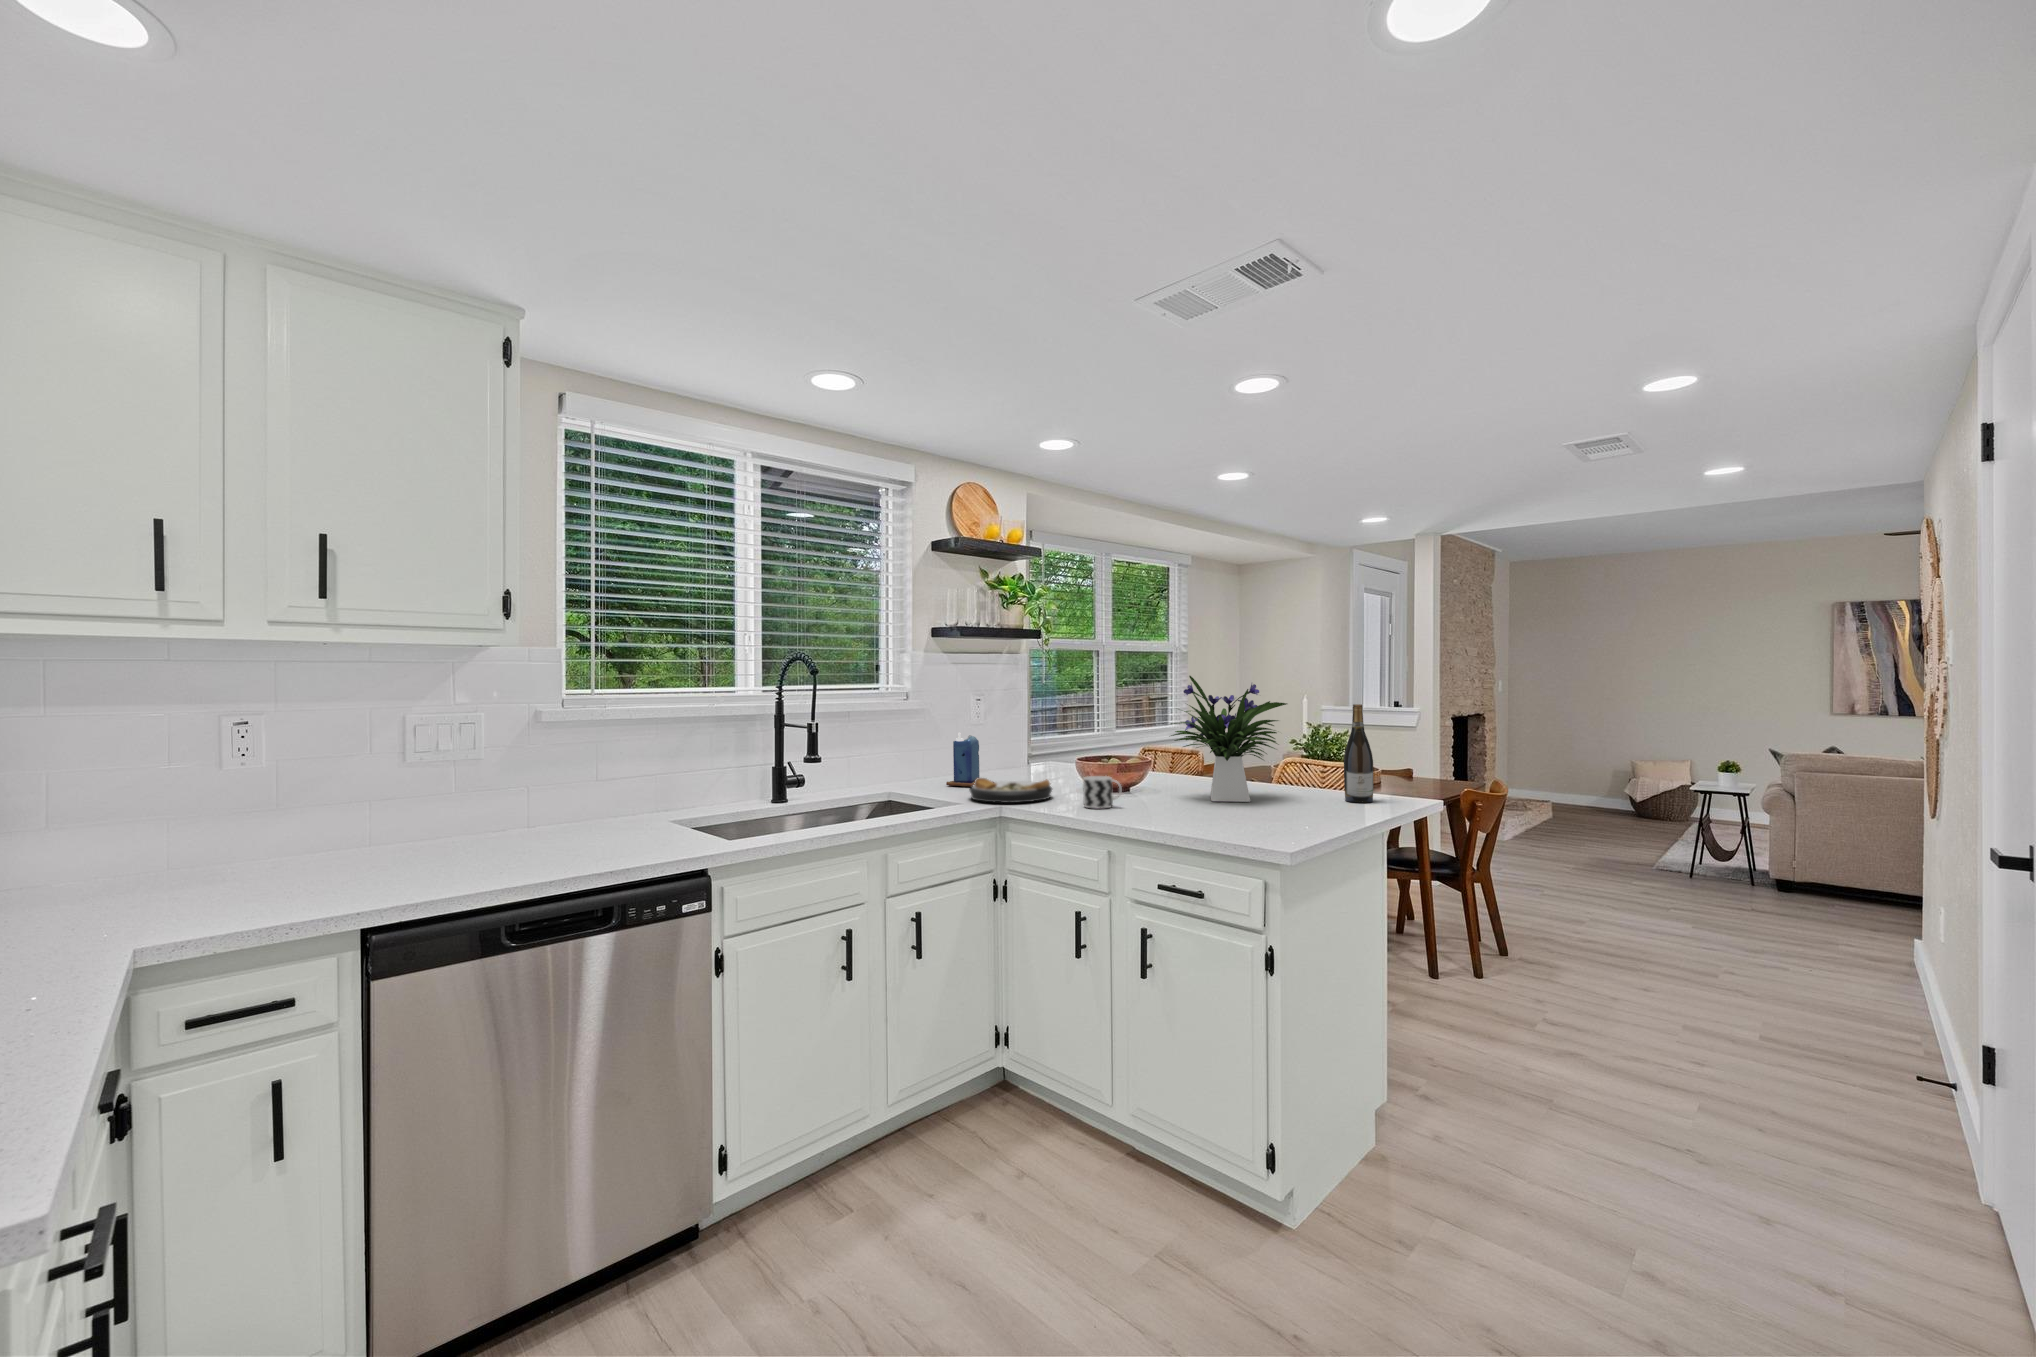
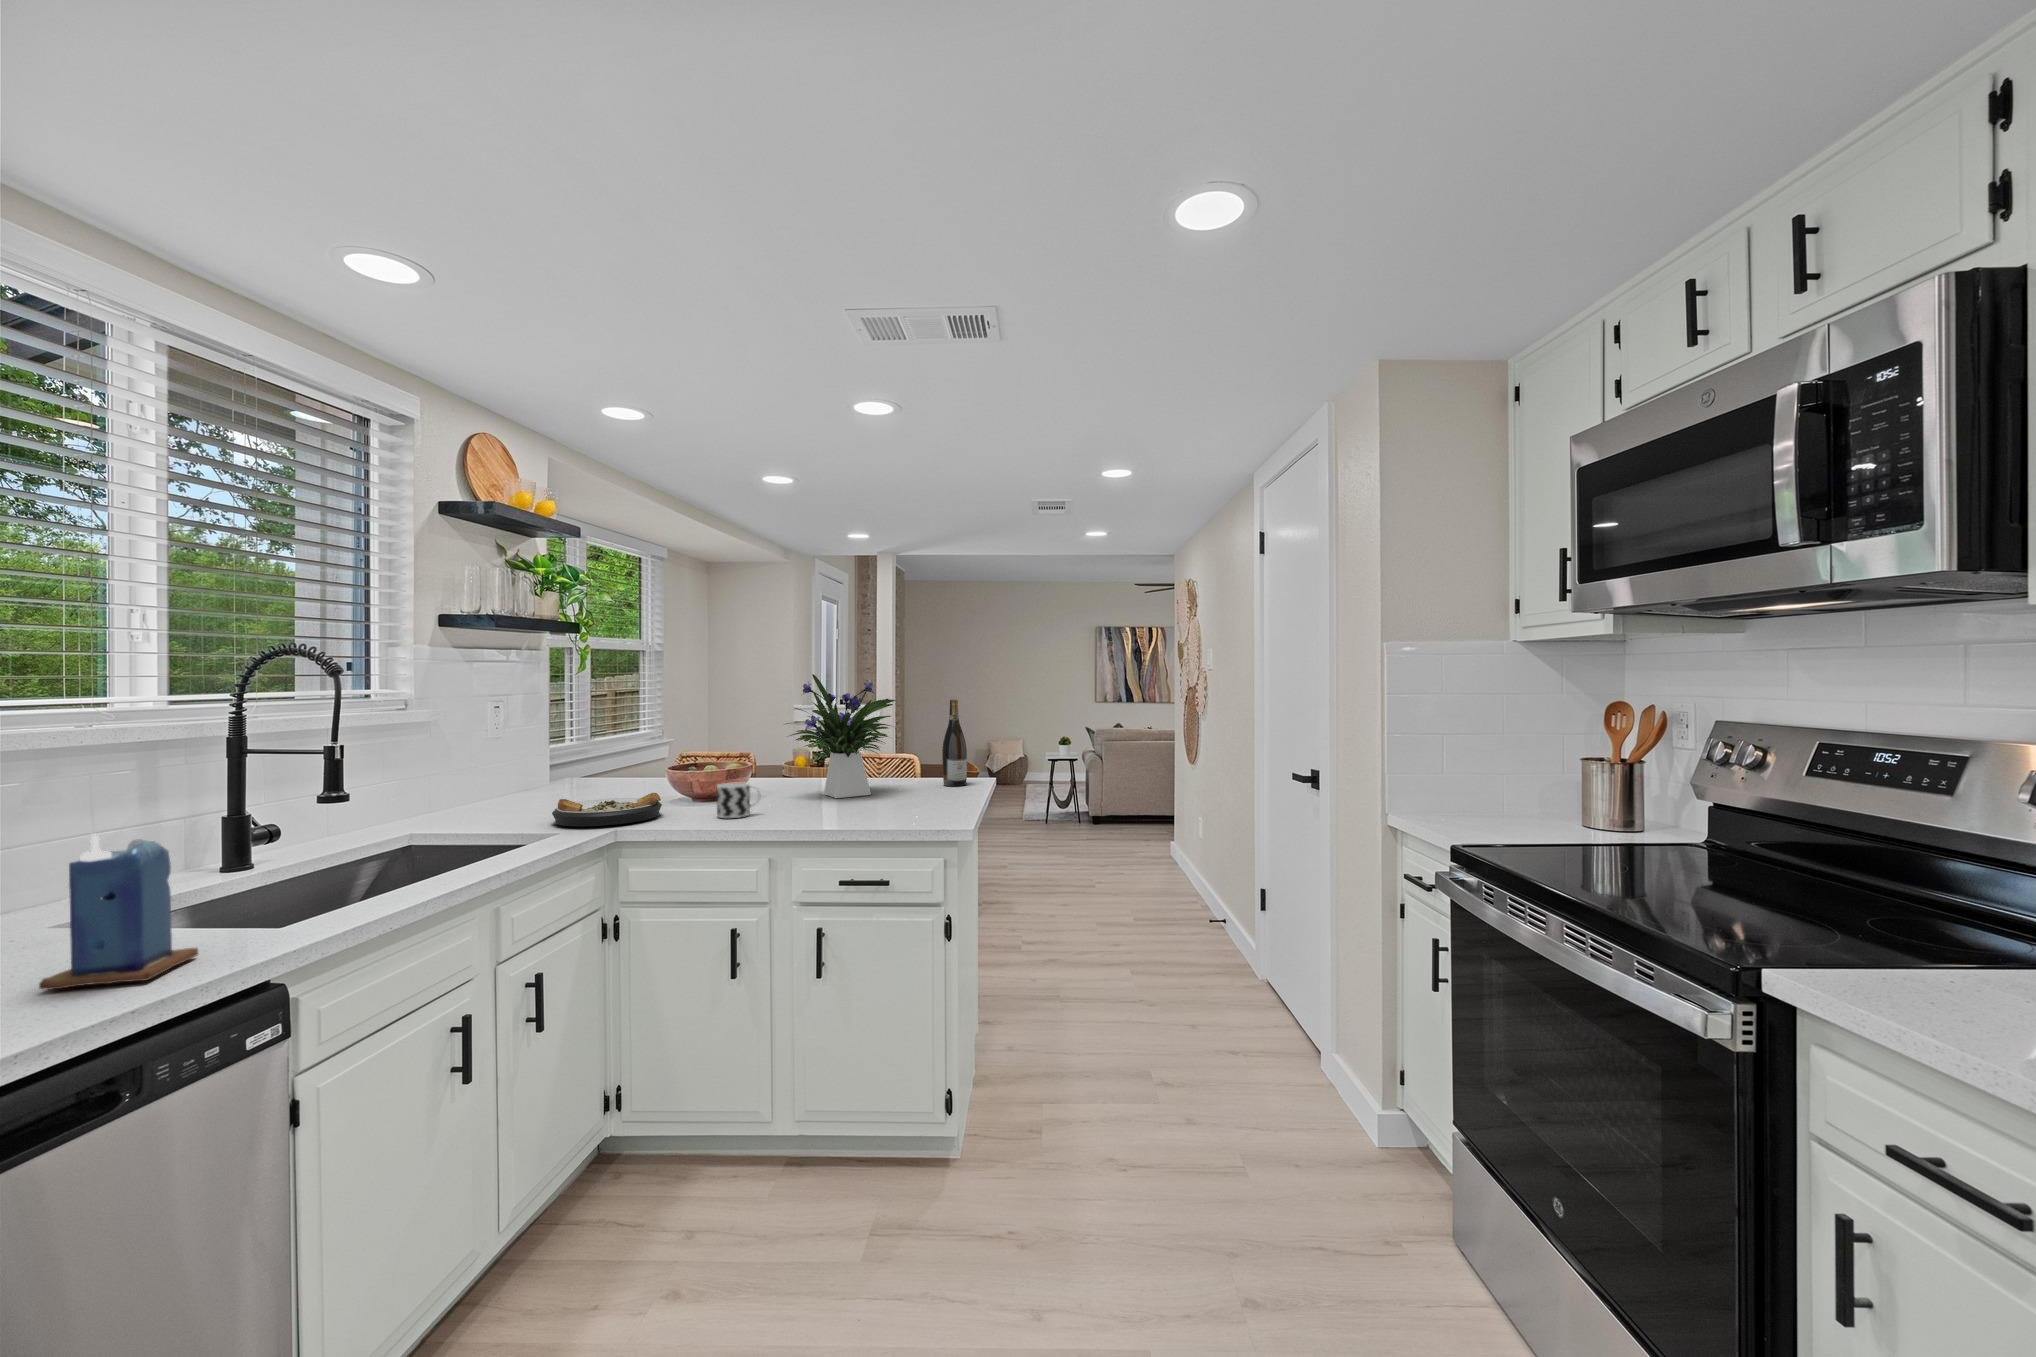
candle: present [946,732,979,787] -> present [39,834,198,989]

